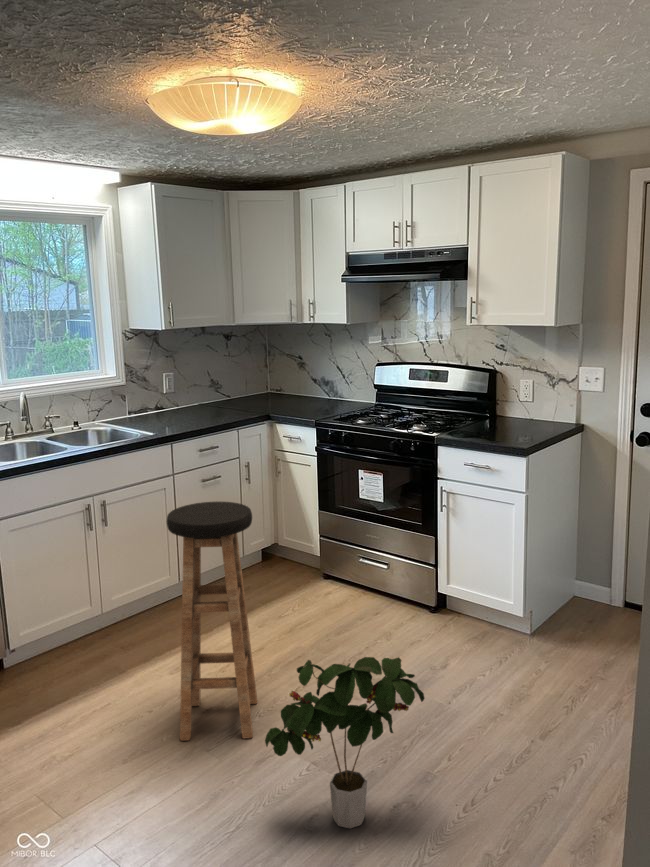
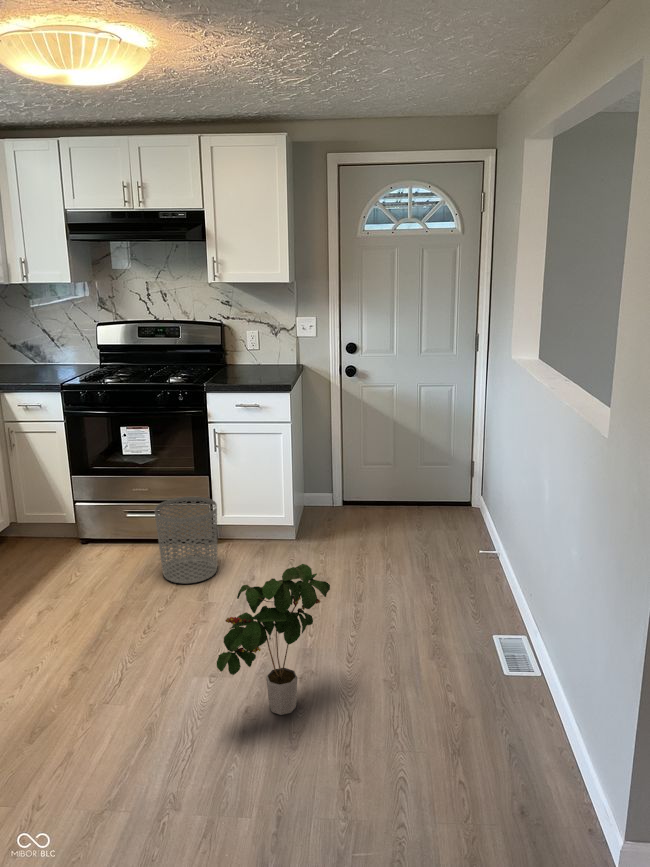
bar stool: present [167,501,257,741] -> none [32,469,147,715]
waste bin: none [355,553,422,649] -> present [155,496,218,584]

